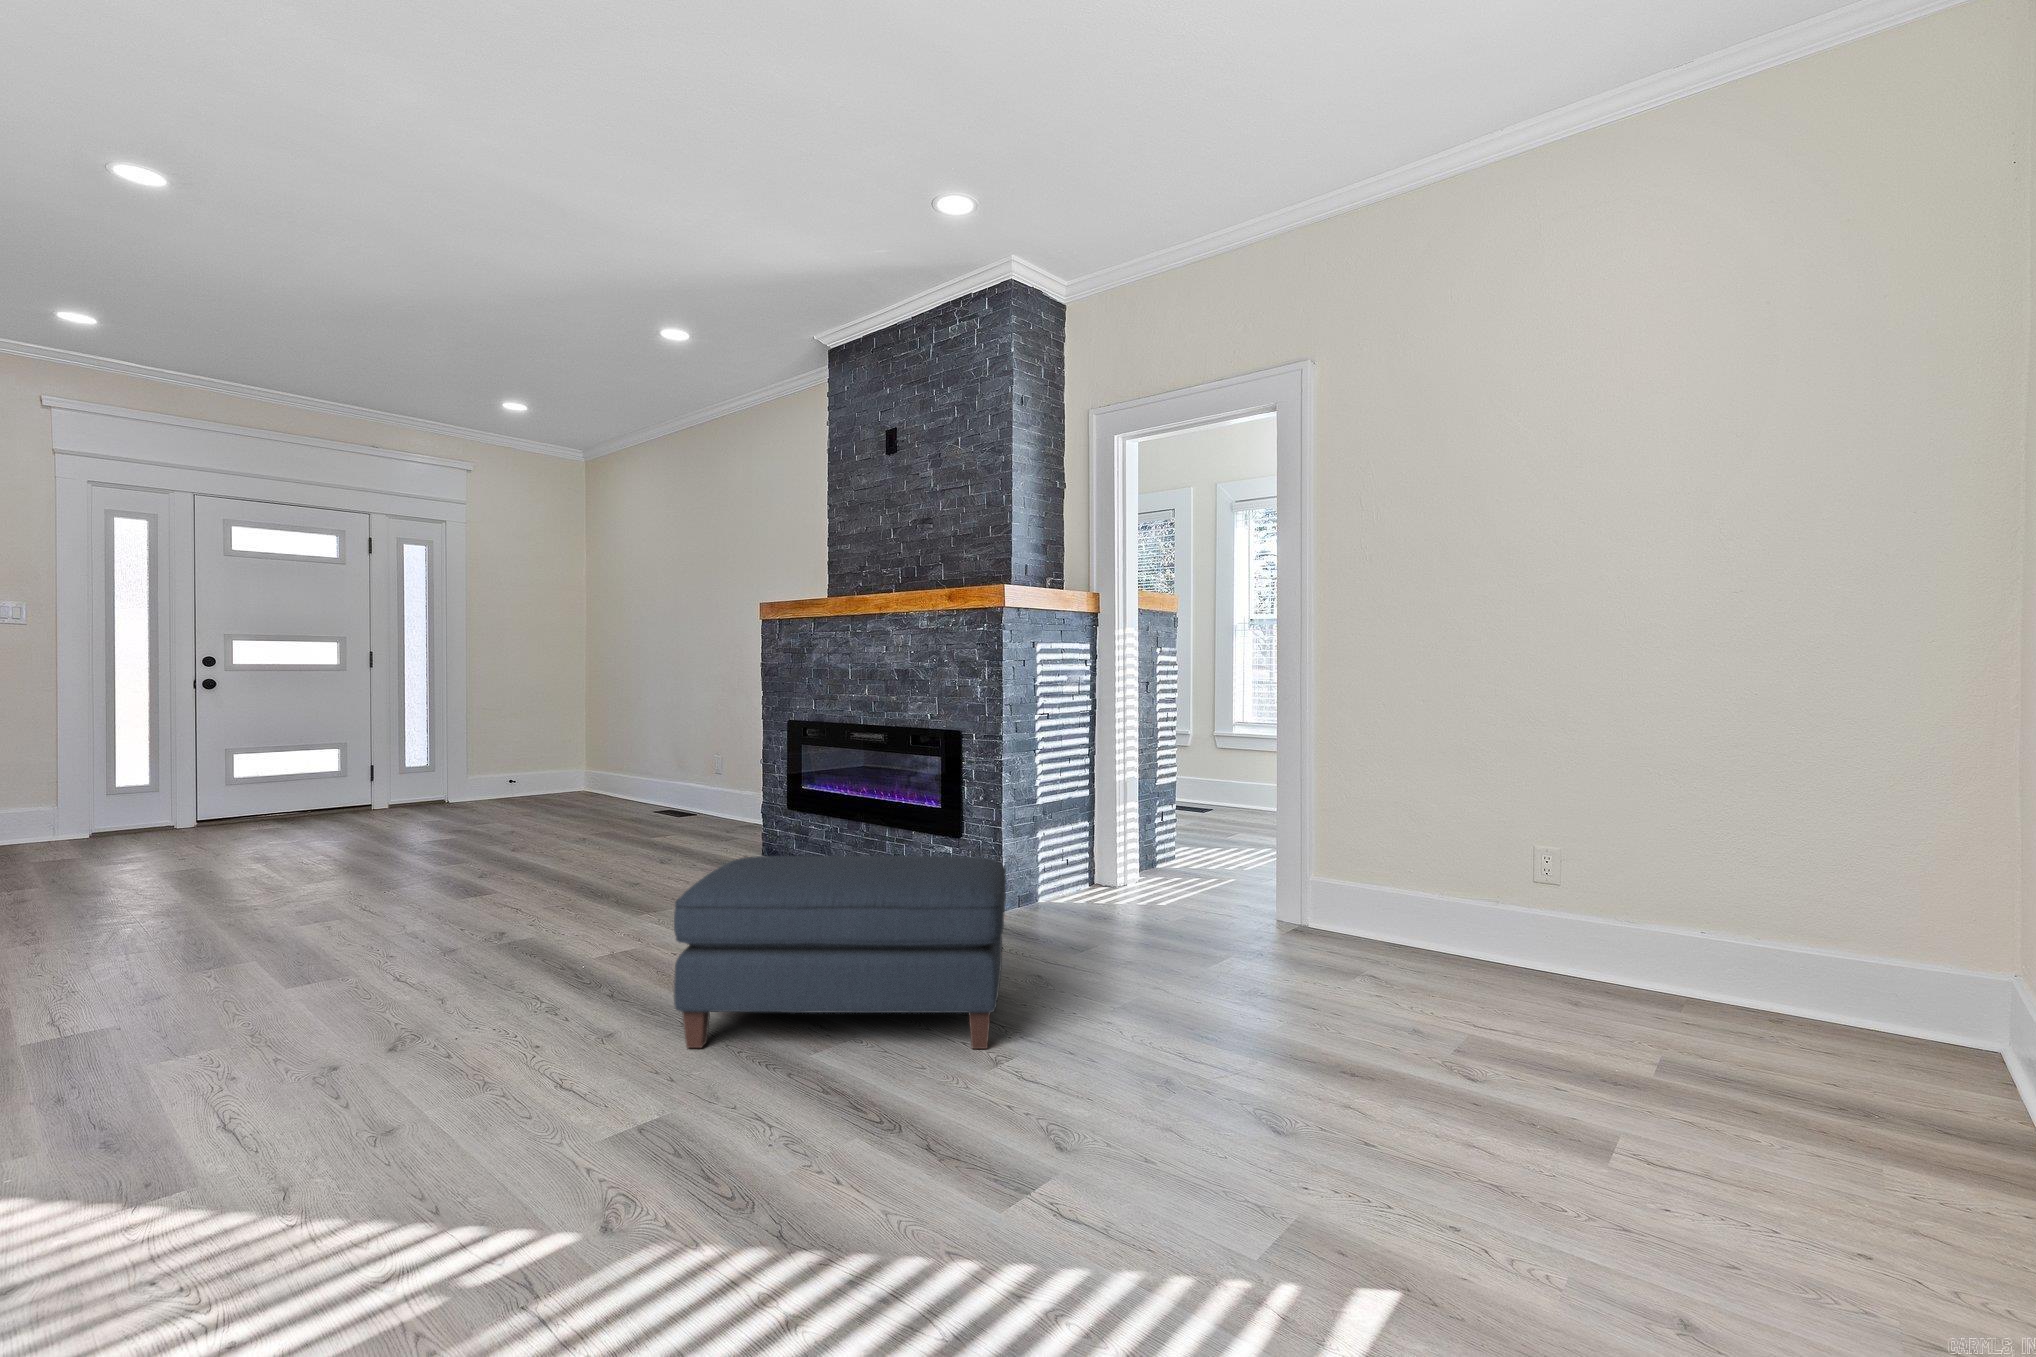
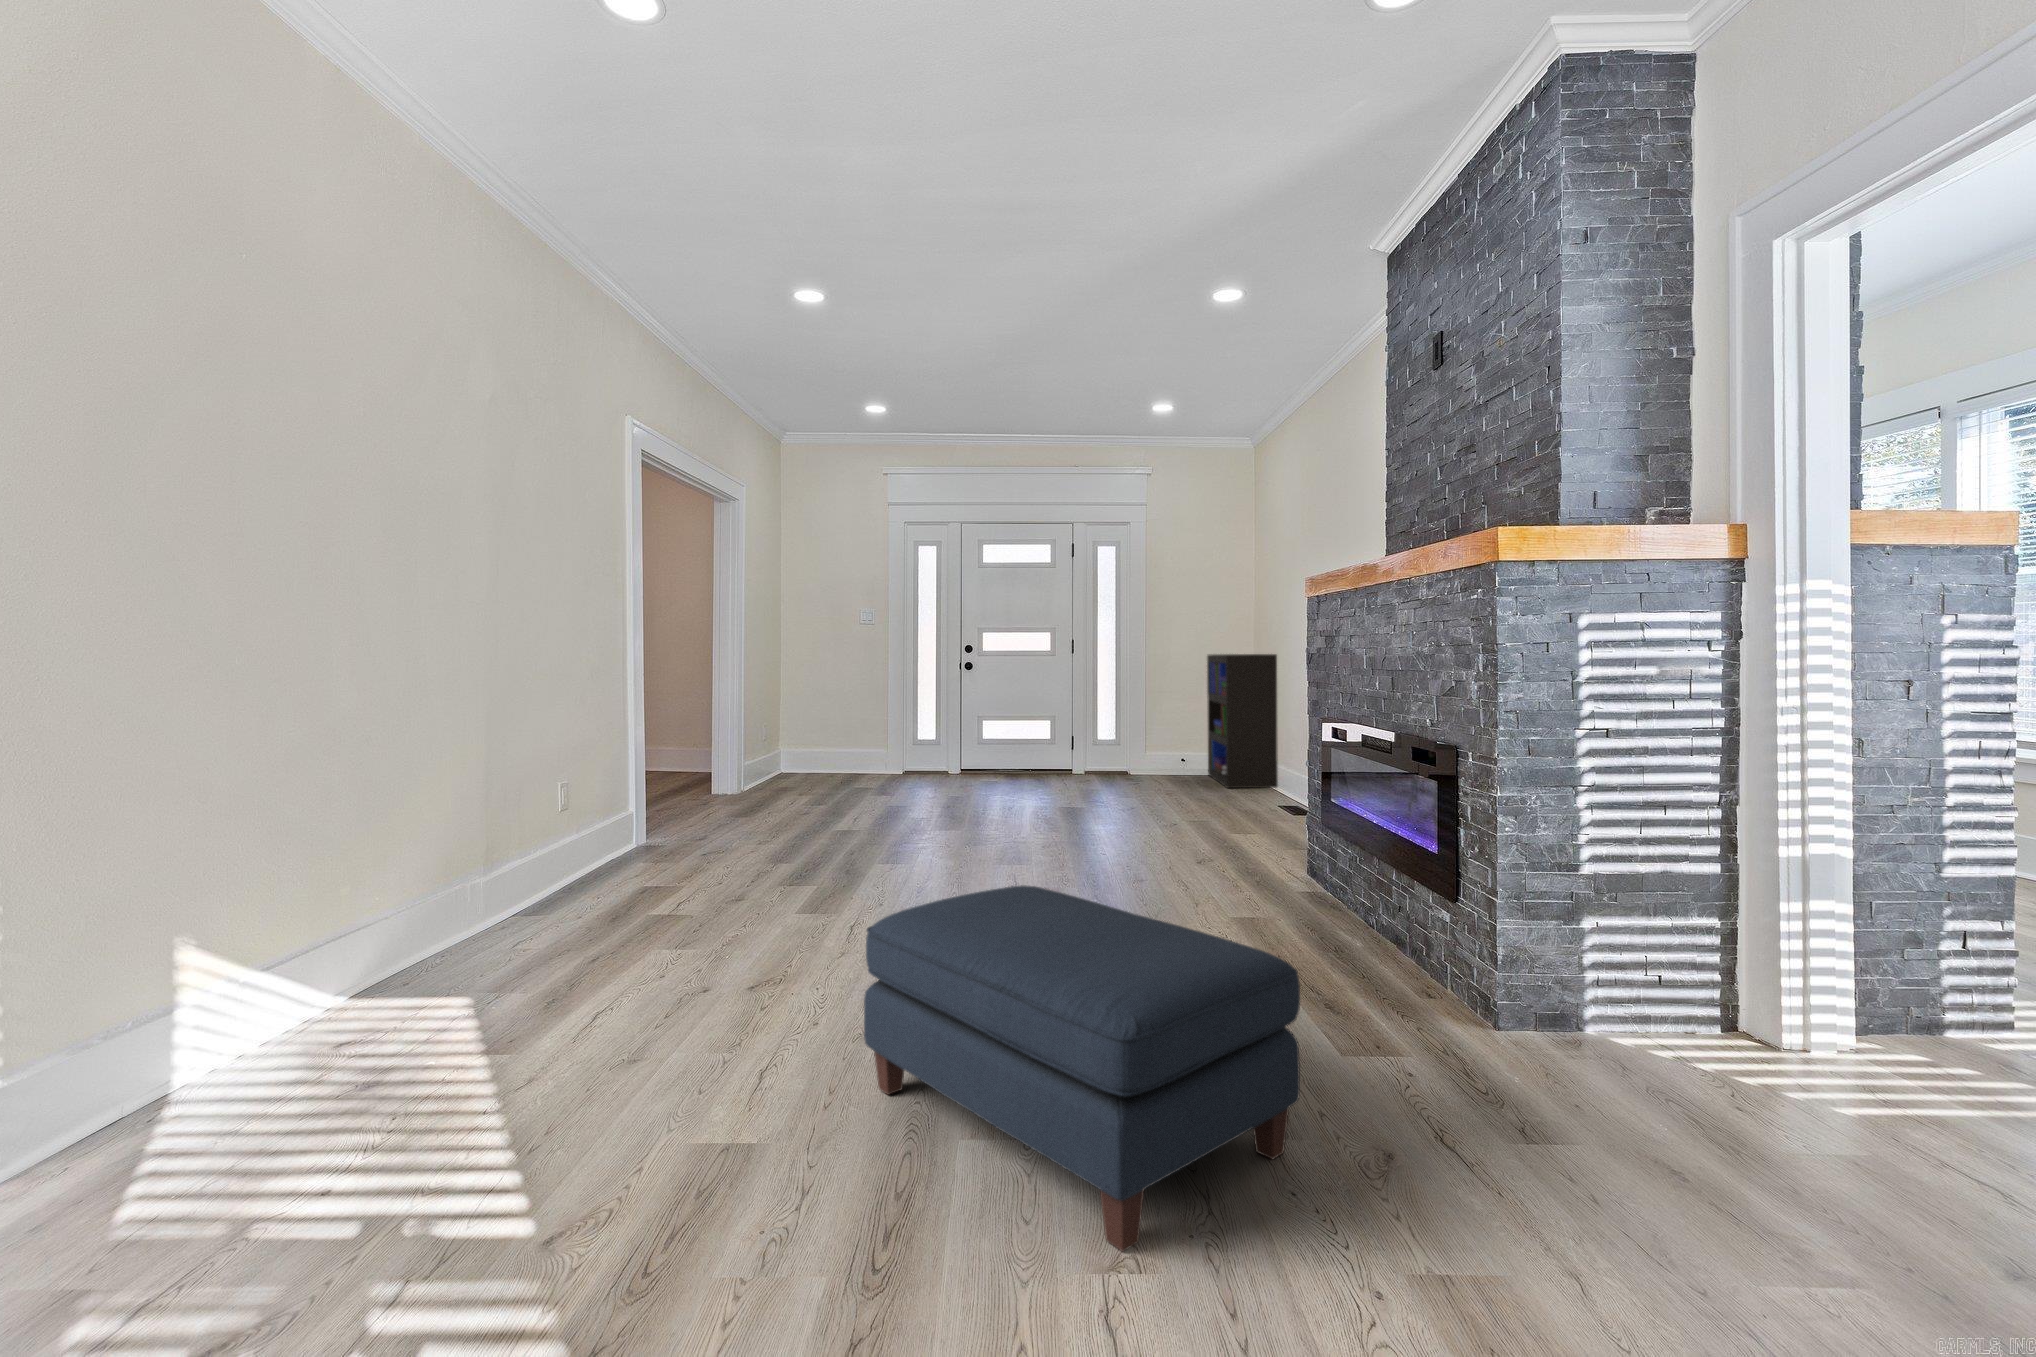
bookshelf: none [542,670,634,805] -> present [1207,654,1278,788]

